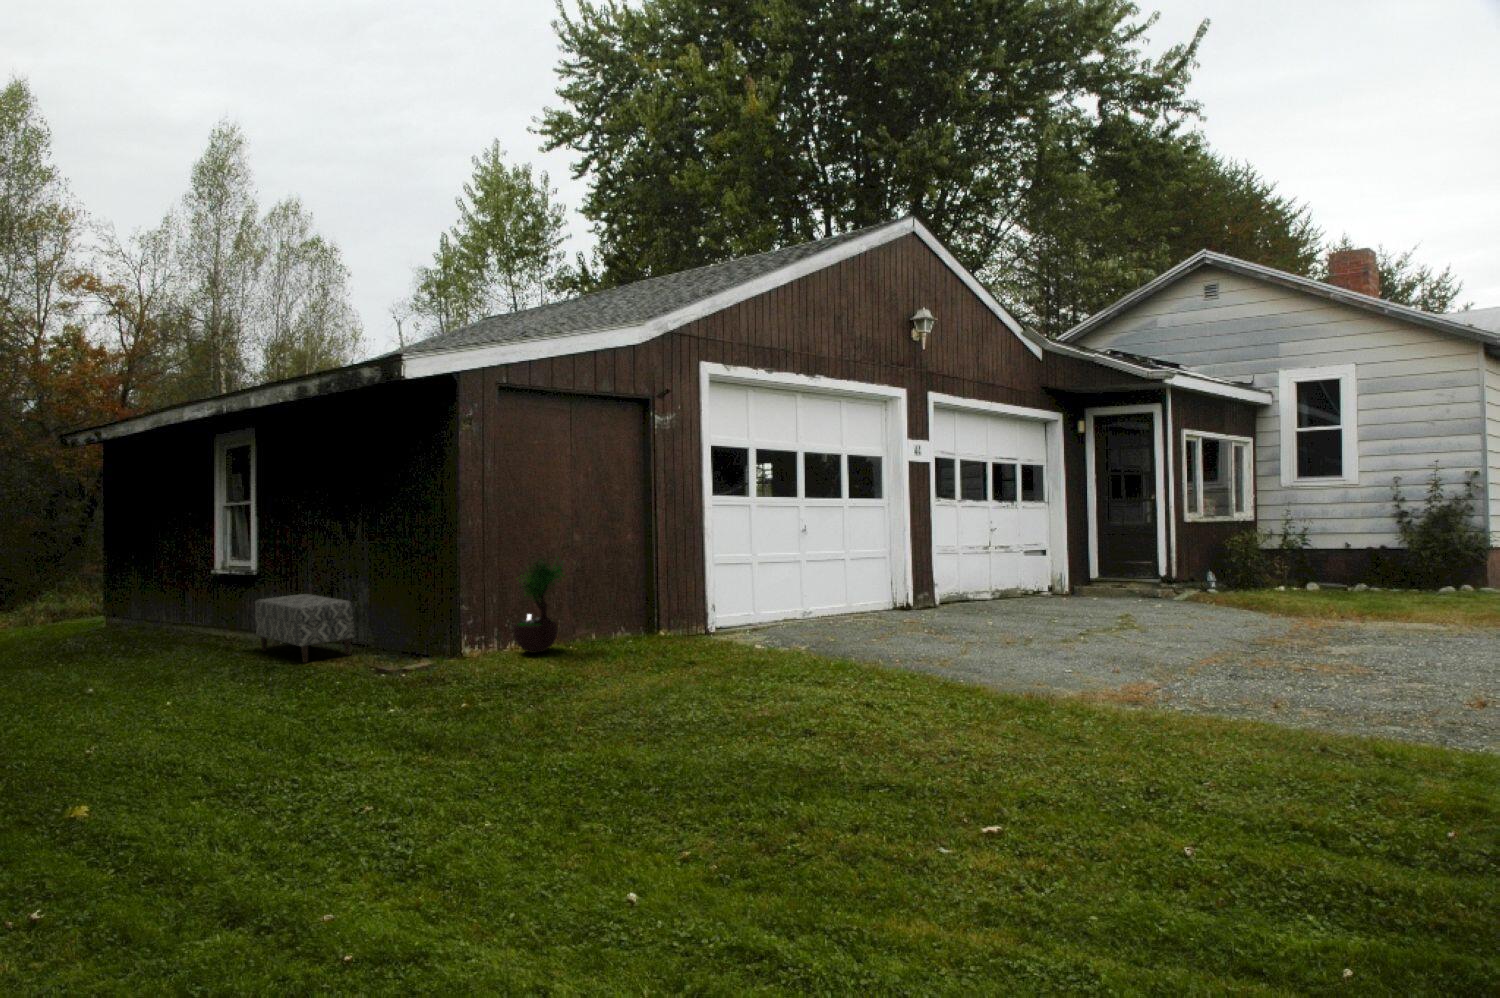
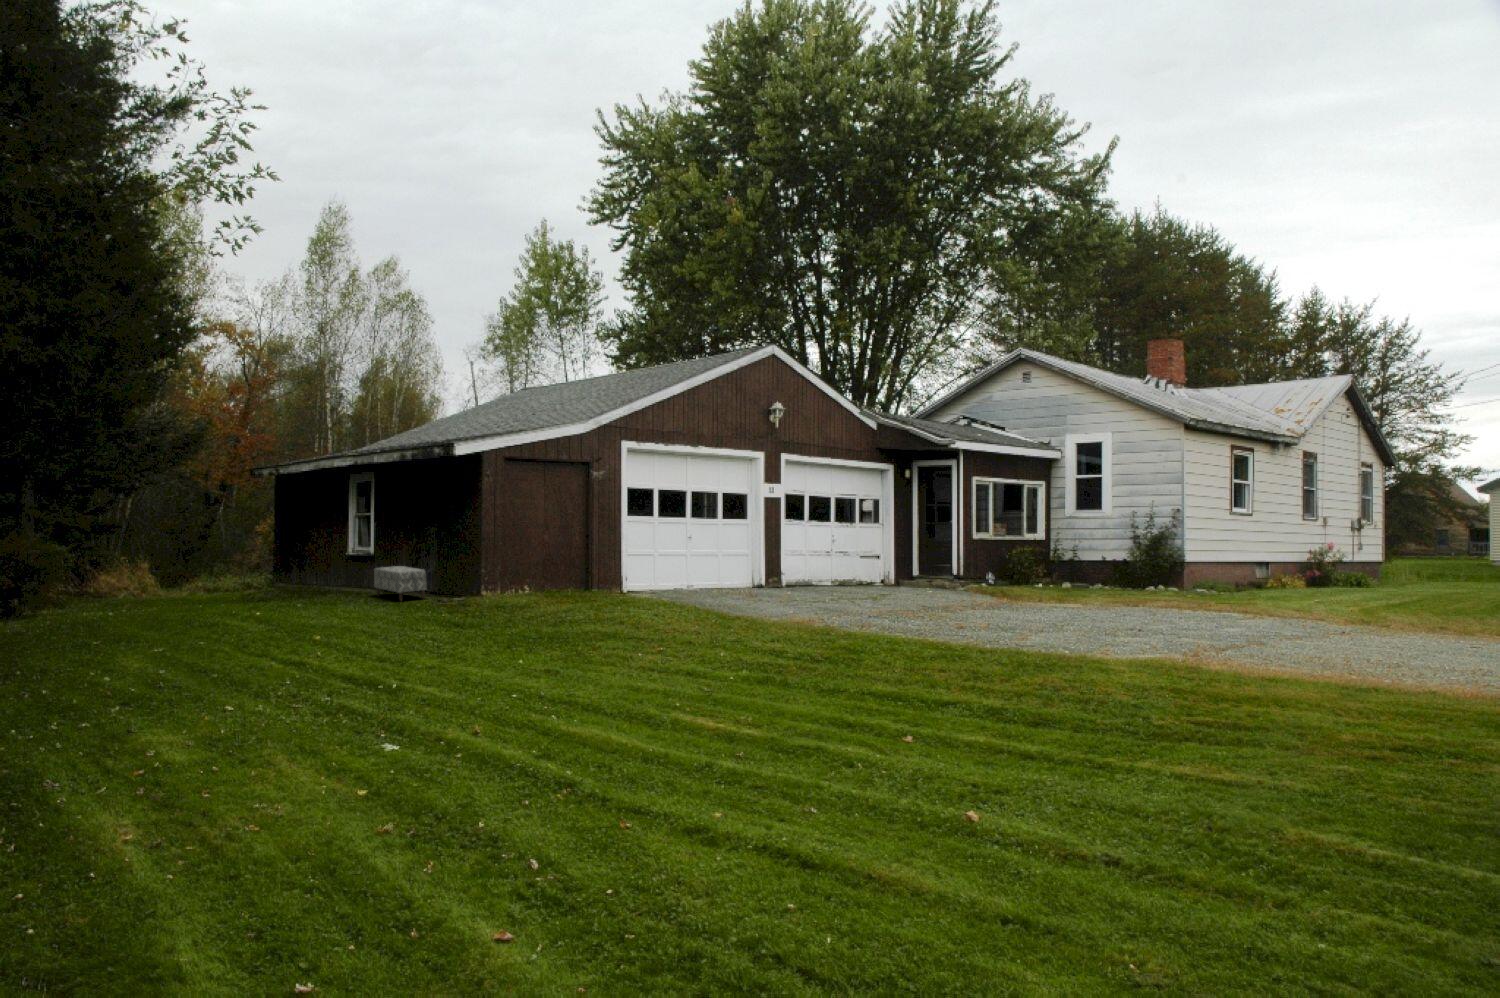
potted tree: present [514,561,564,653] -> none [507,547,535,598]

